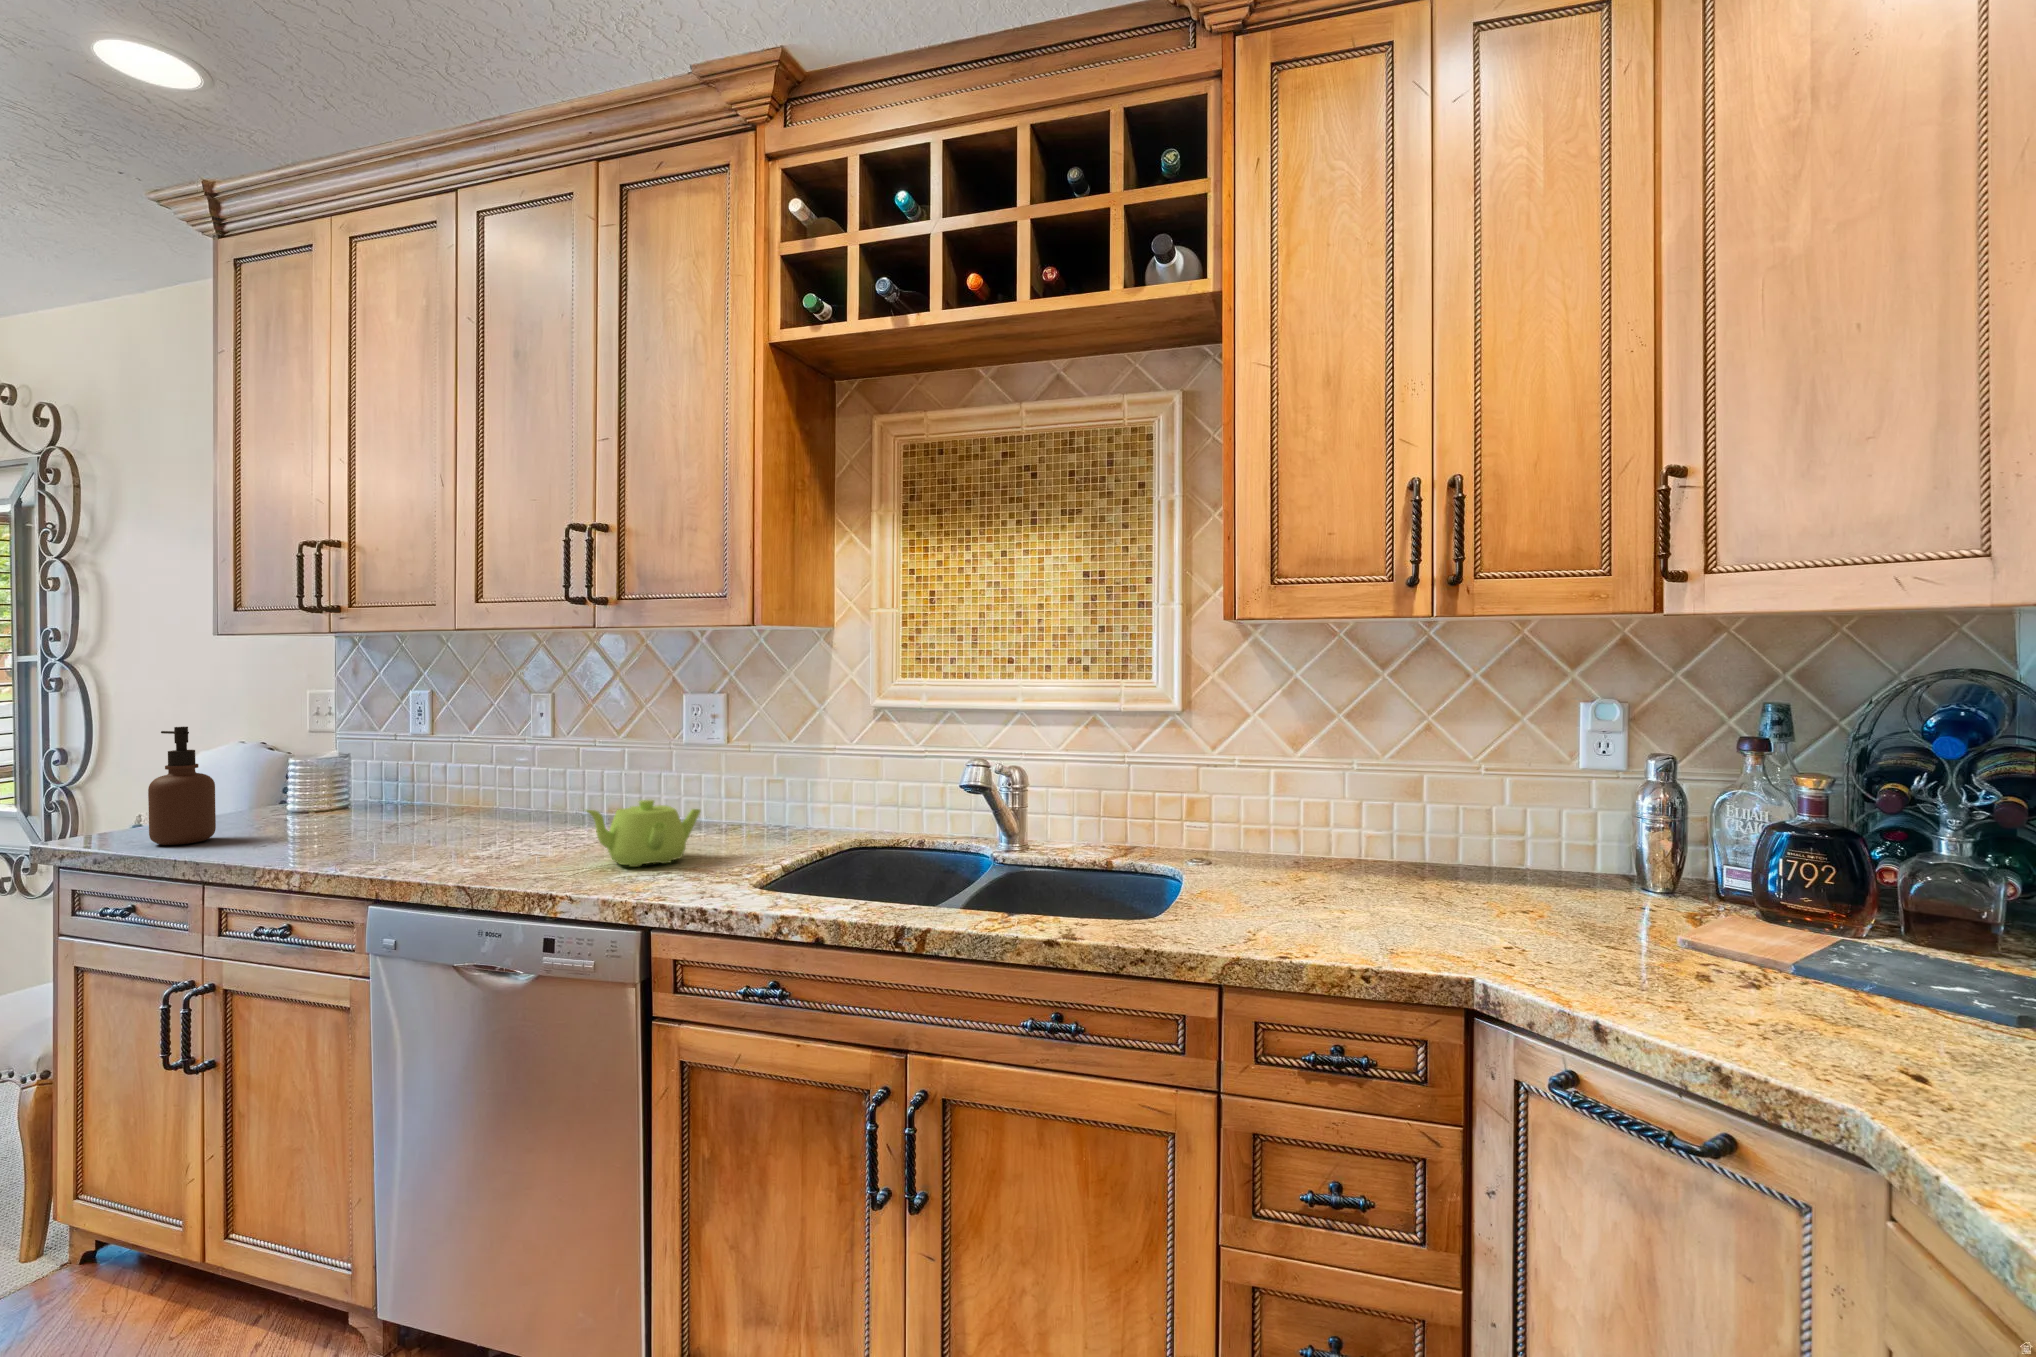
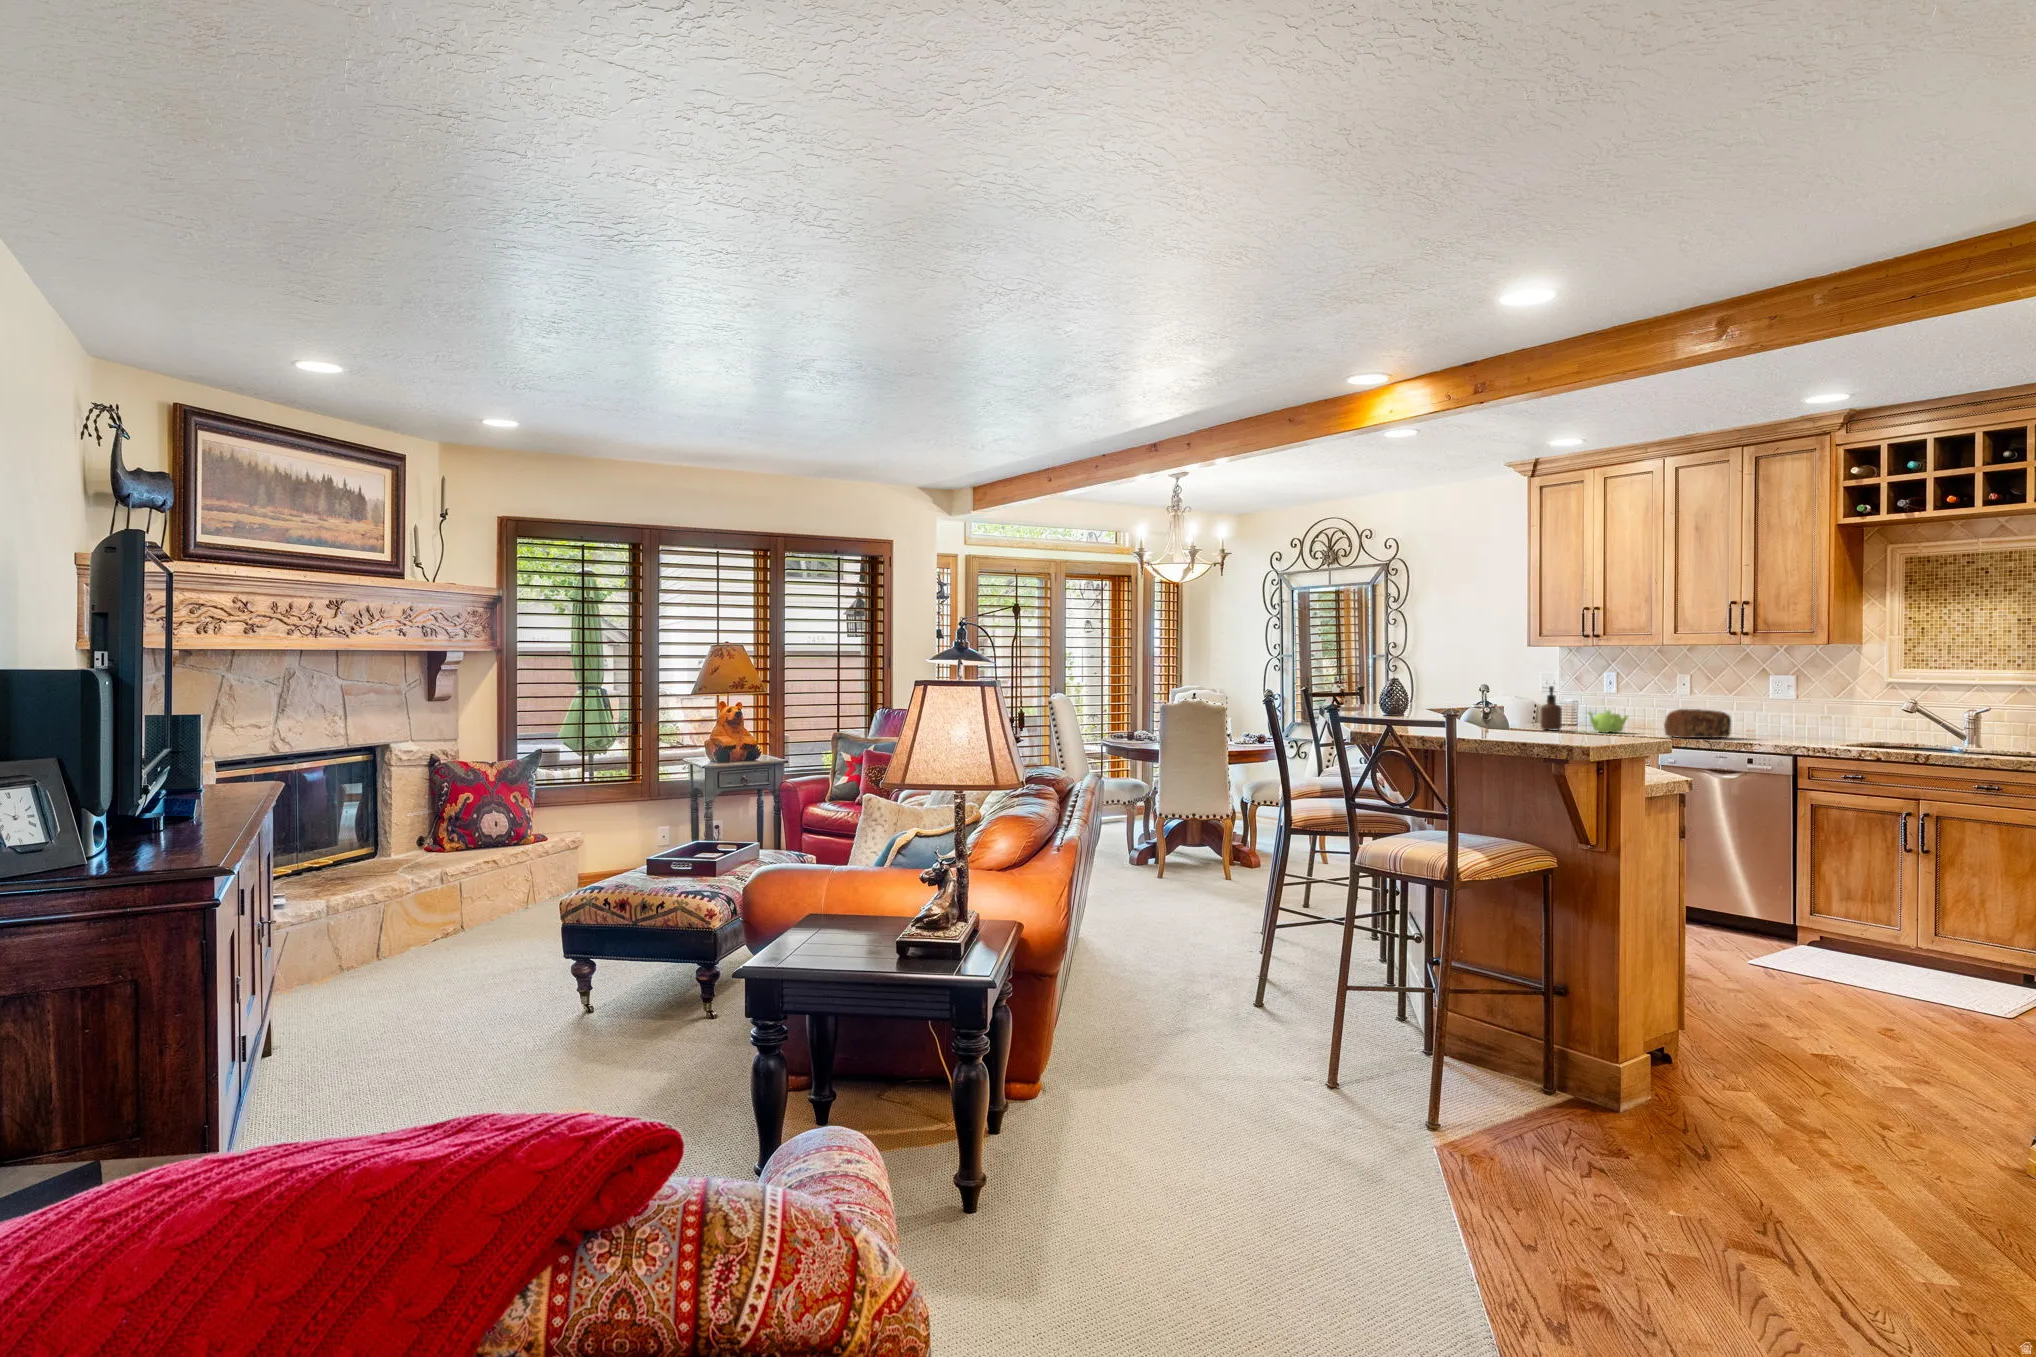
bread loaf: none [398,781,573,870] -> present [1664,709,1731,738]
teapot: present [586,800,700,867] -> present [1589,711,1627,733]

